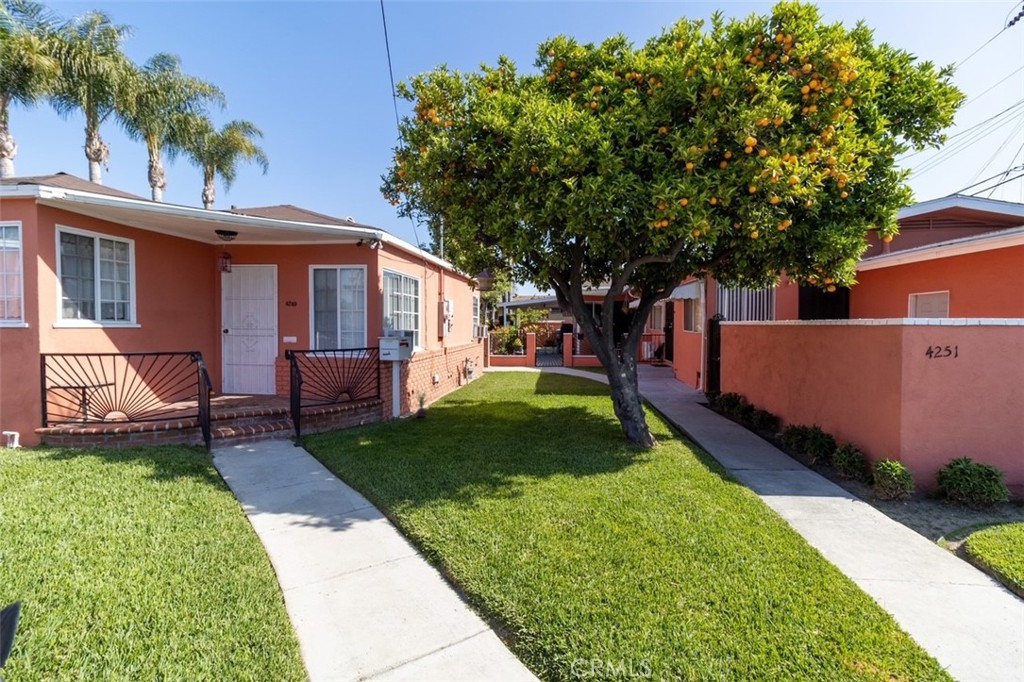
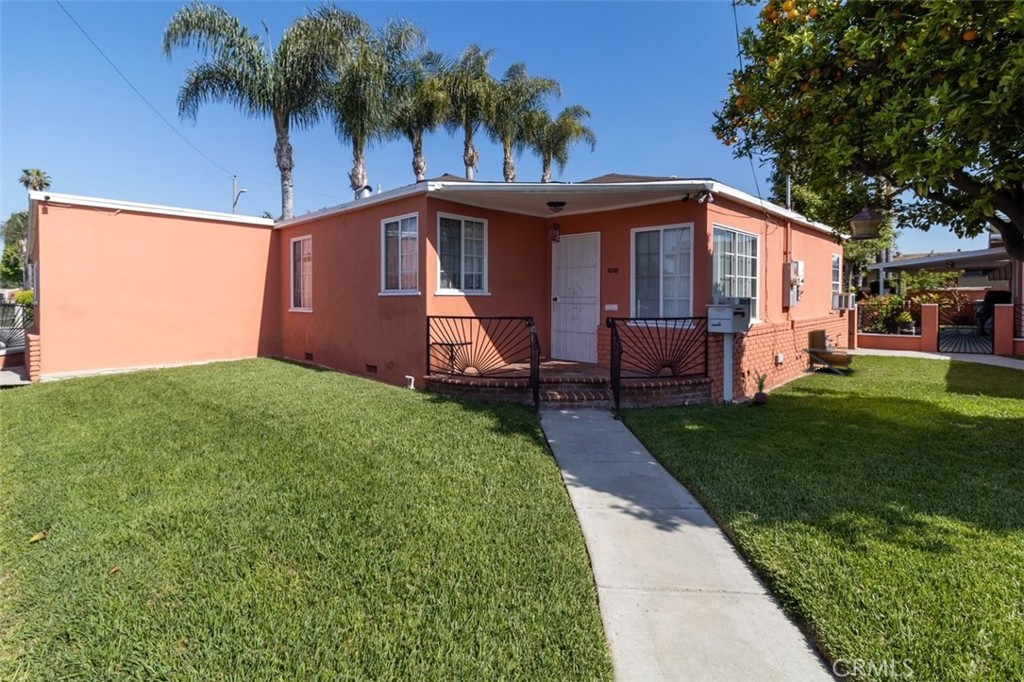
lounge chair: none [453,354,488,390] -> present [802,330,855,377]

